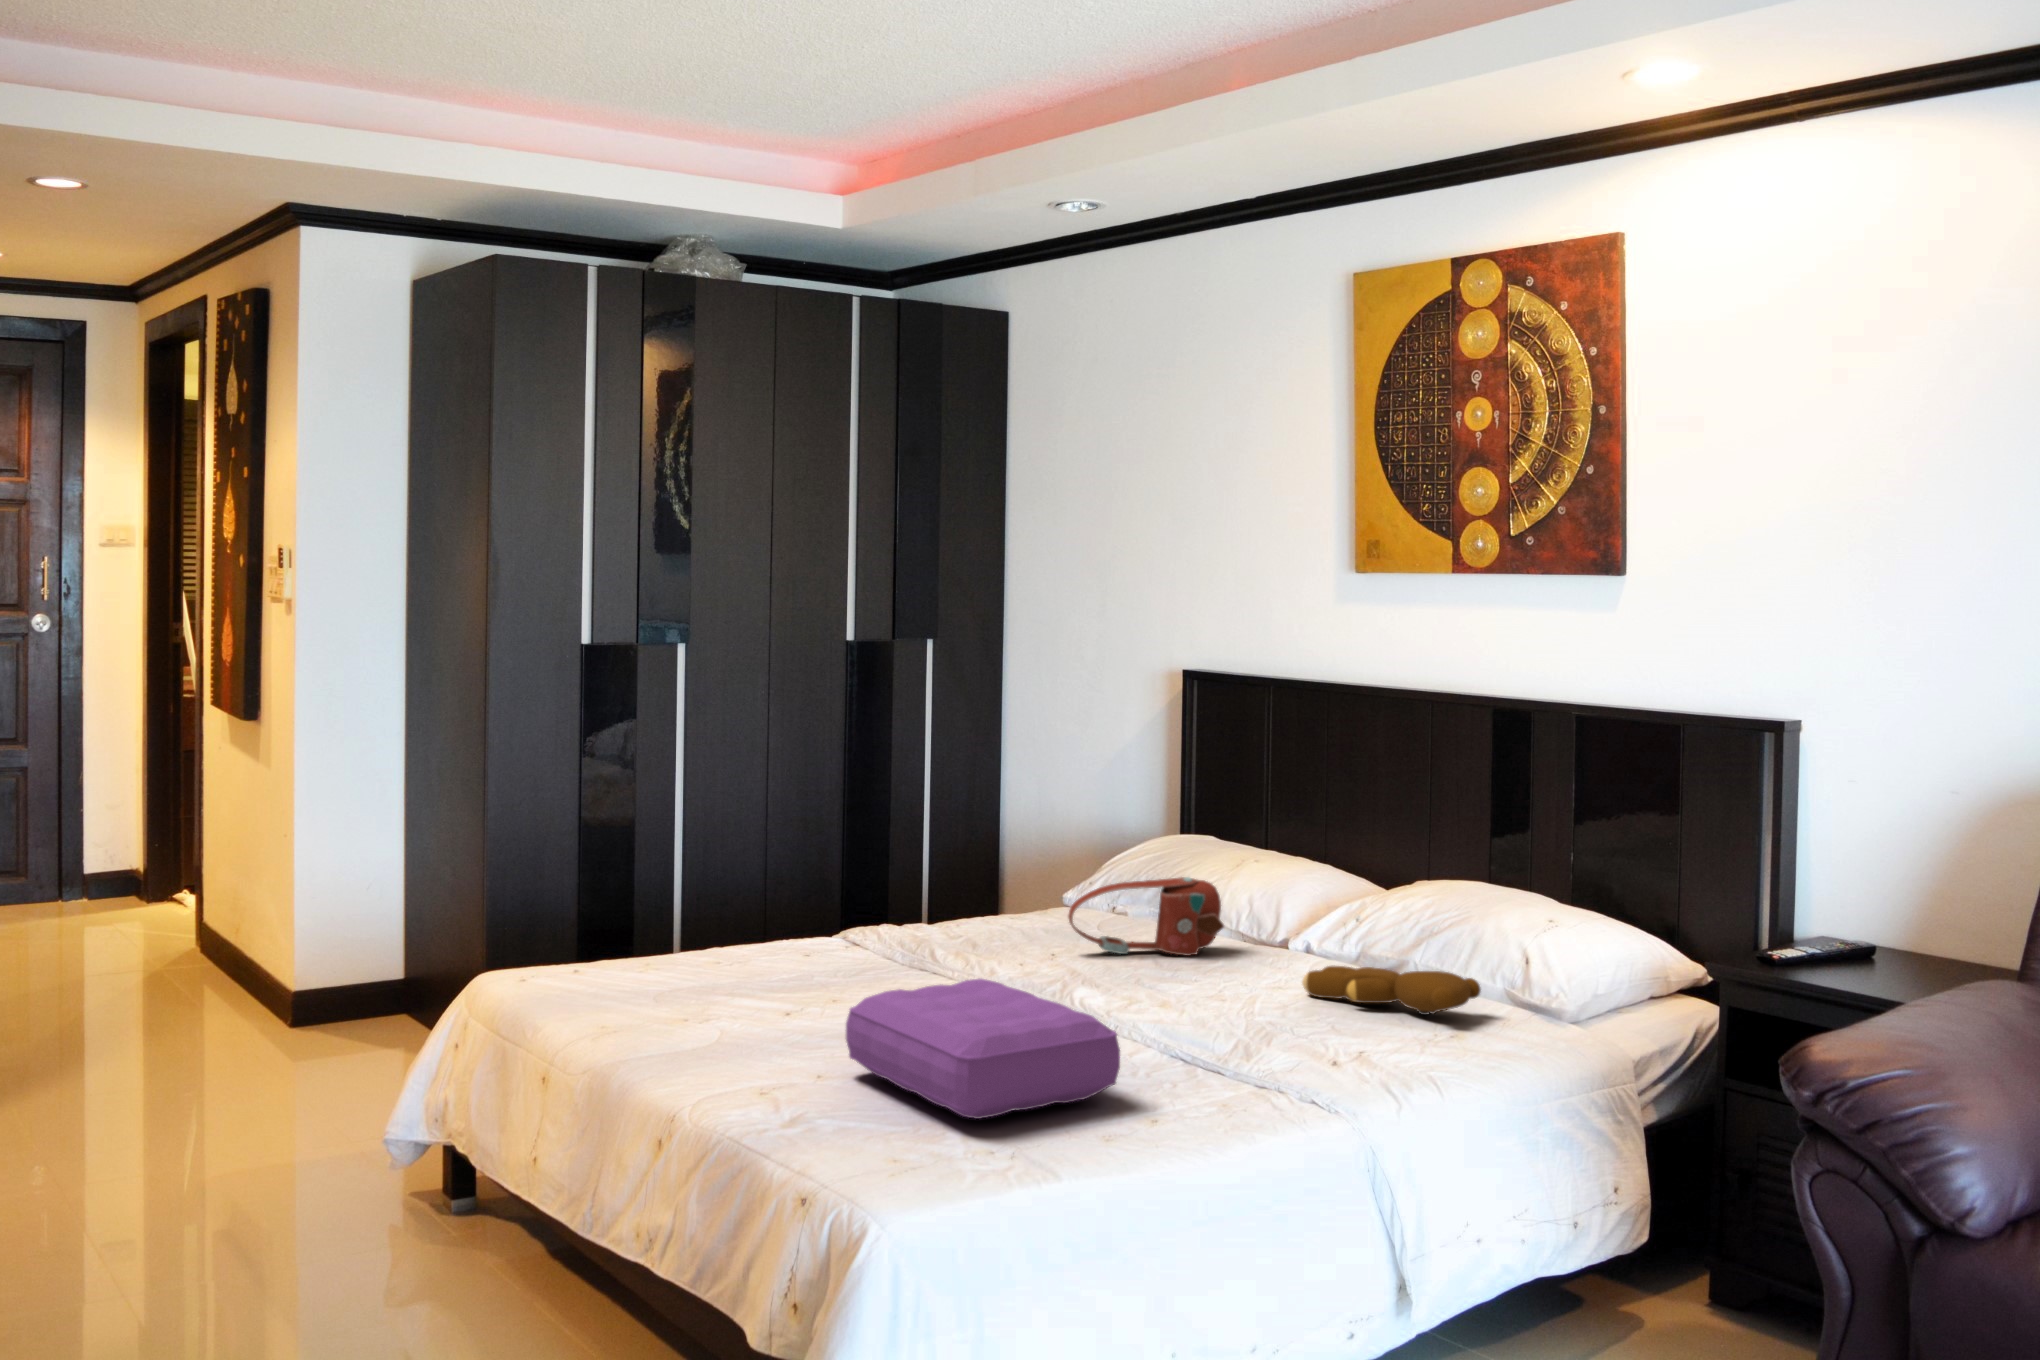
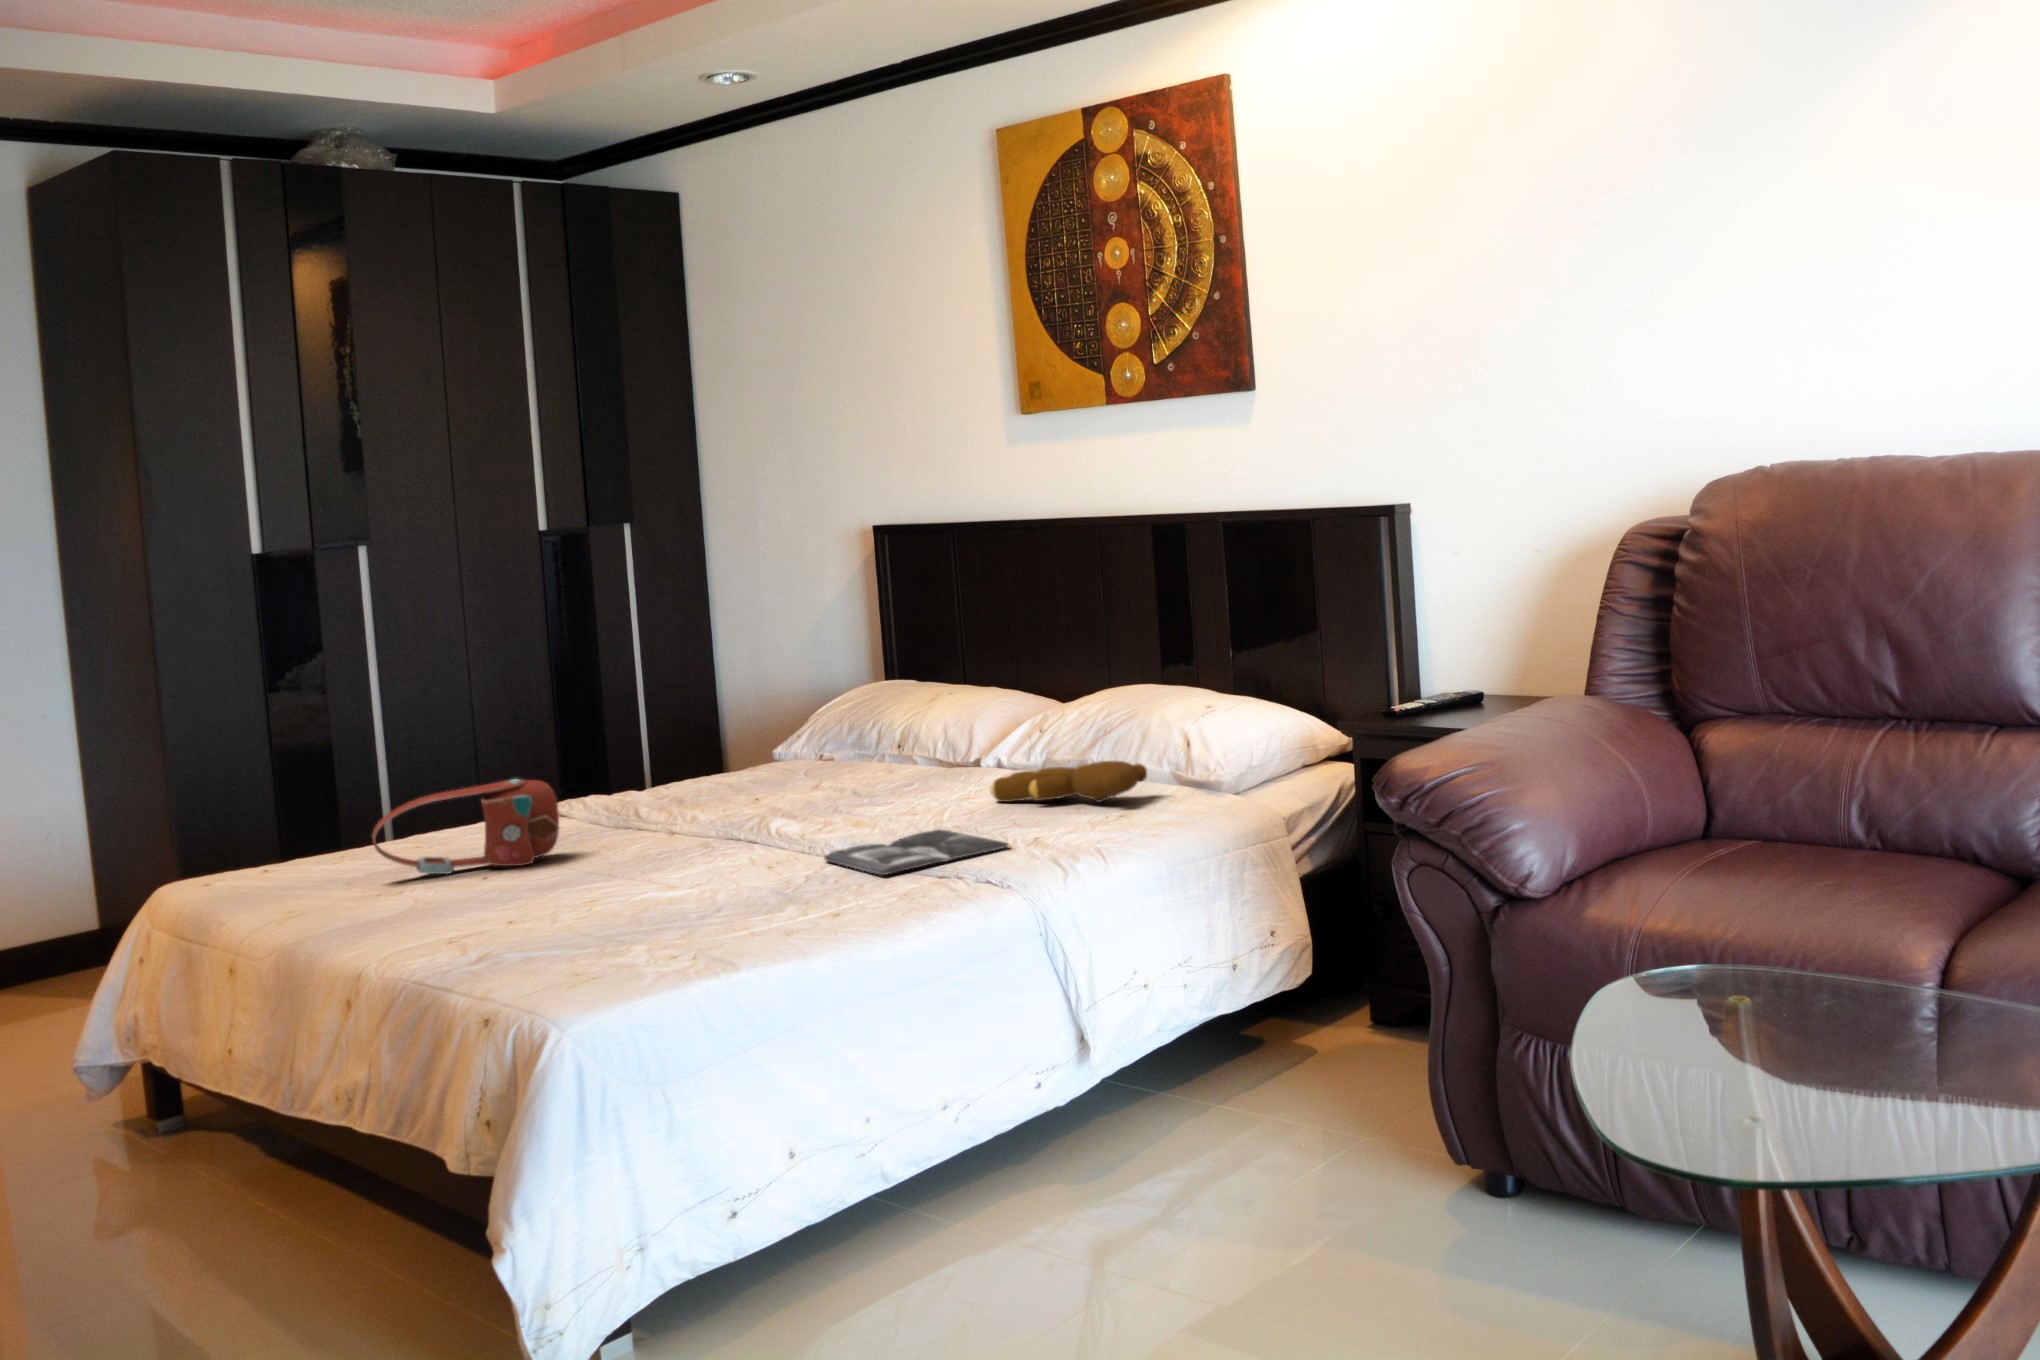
handbag: present [1068,877,1224,956] -> present [372,779,559,874]
pillow: present [846,979,1120,1119] -> none [530,812,806,935]
magazine: none [1131,1025,1330,1077] -> present [824,830,1008,875]

